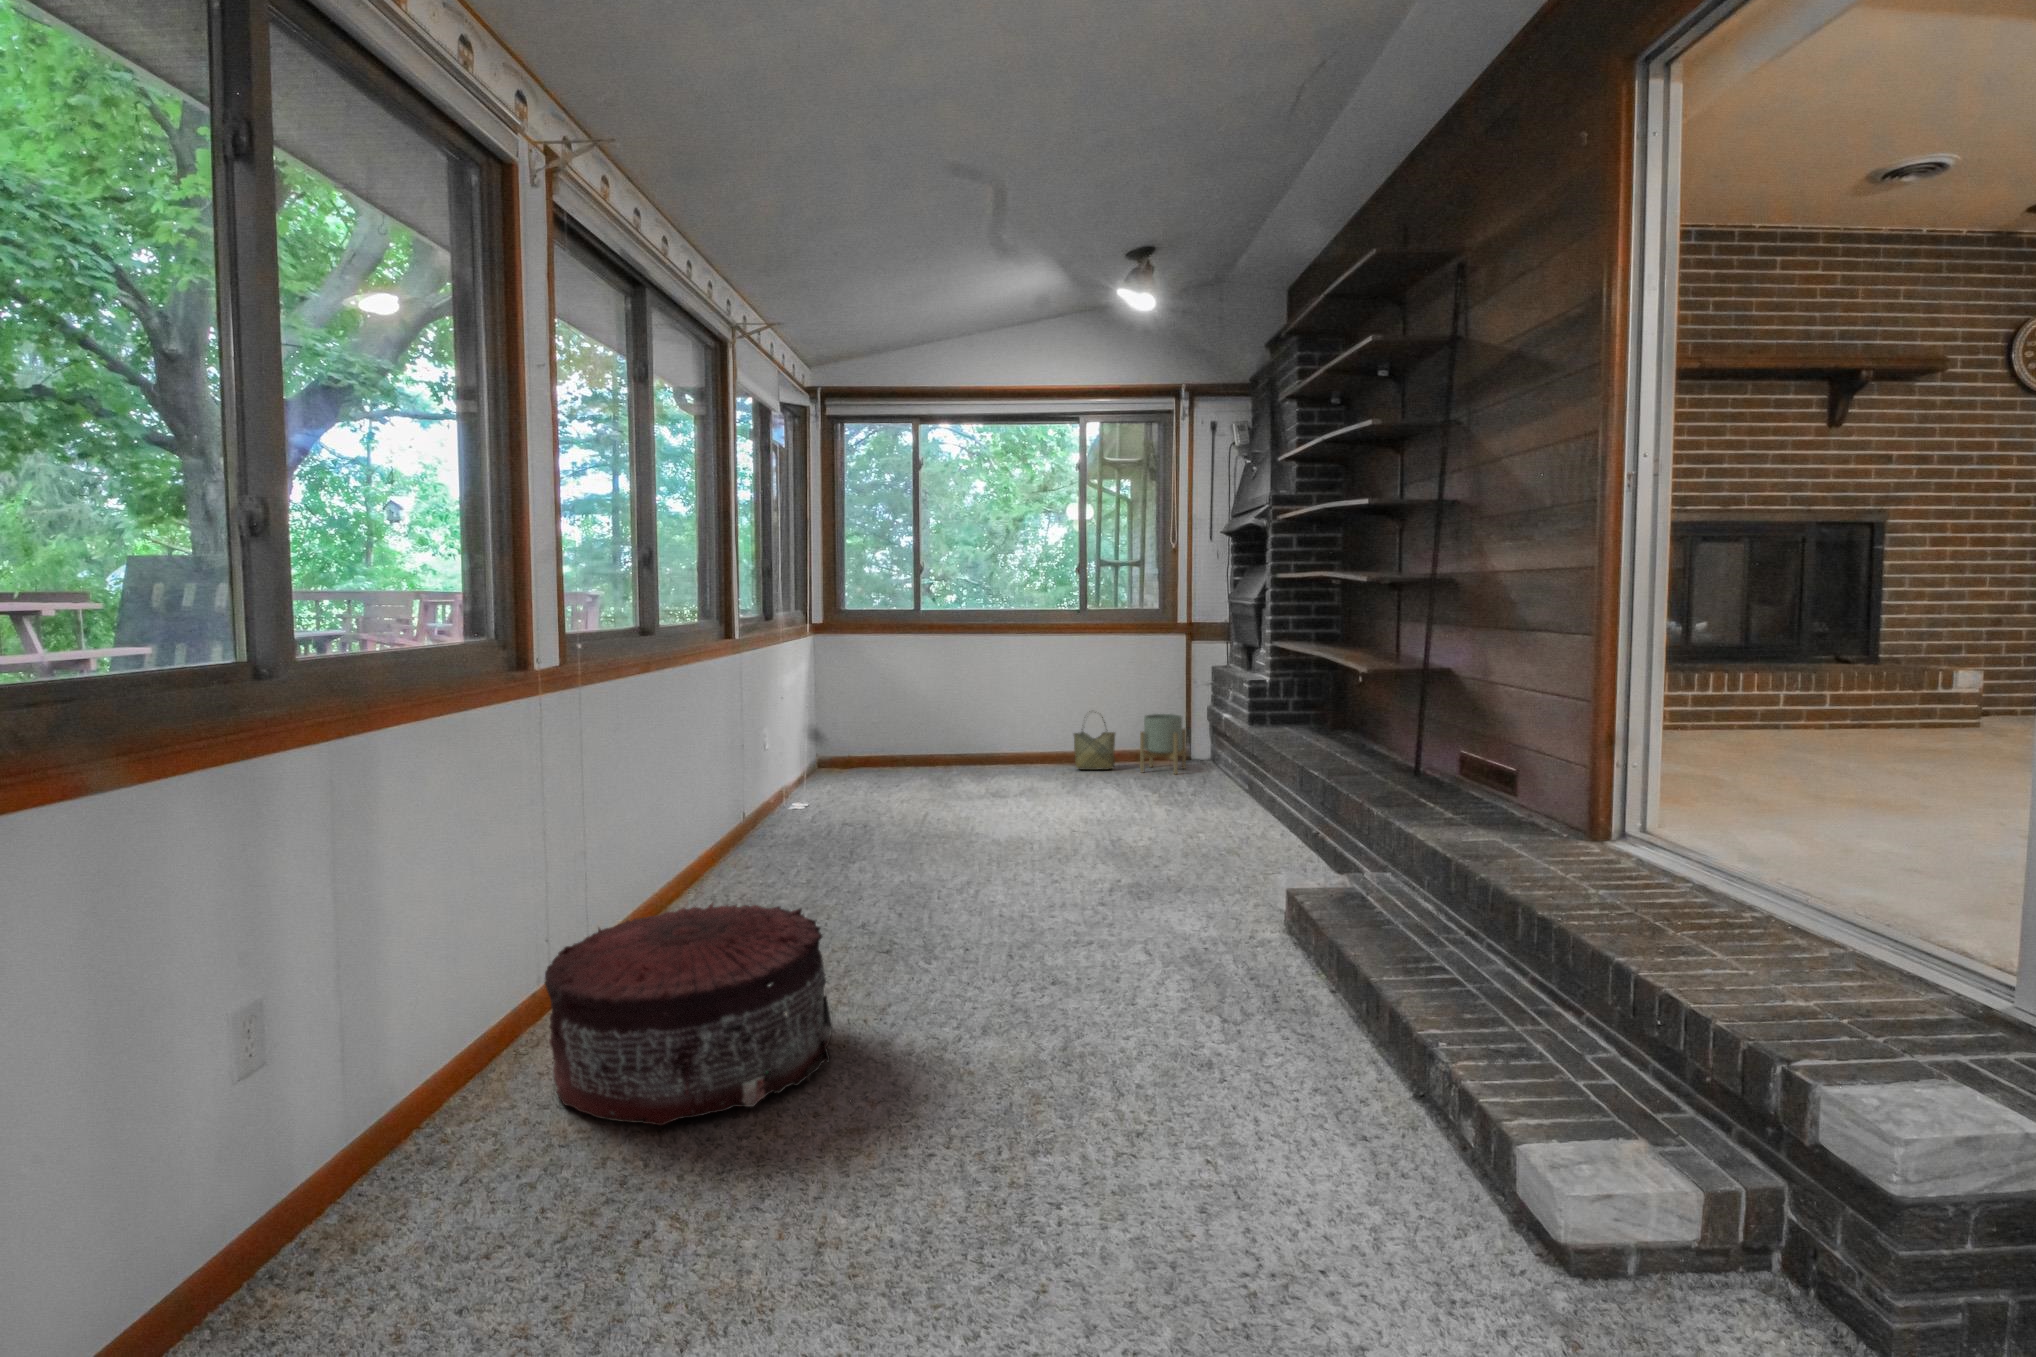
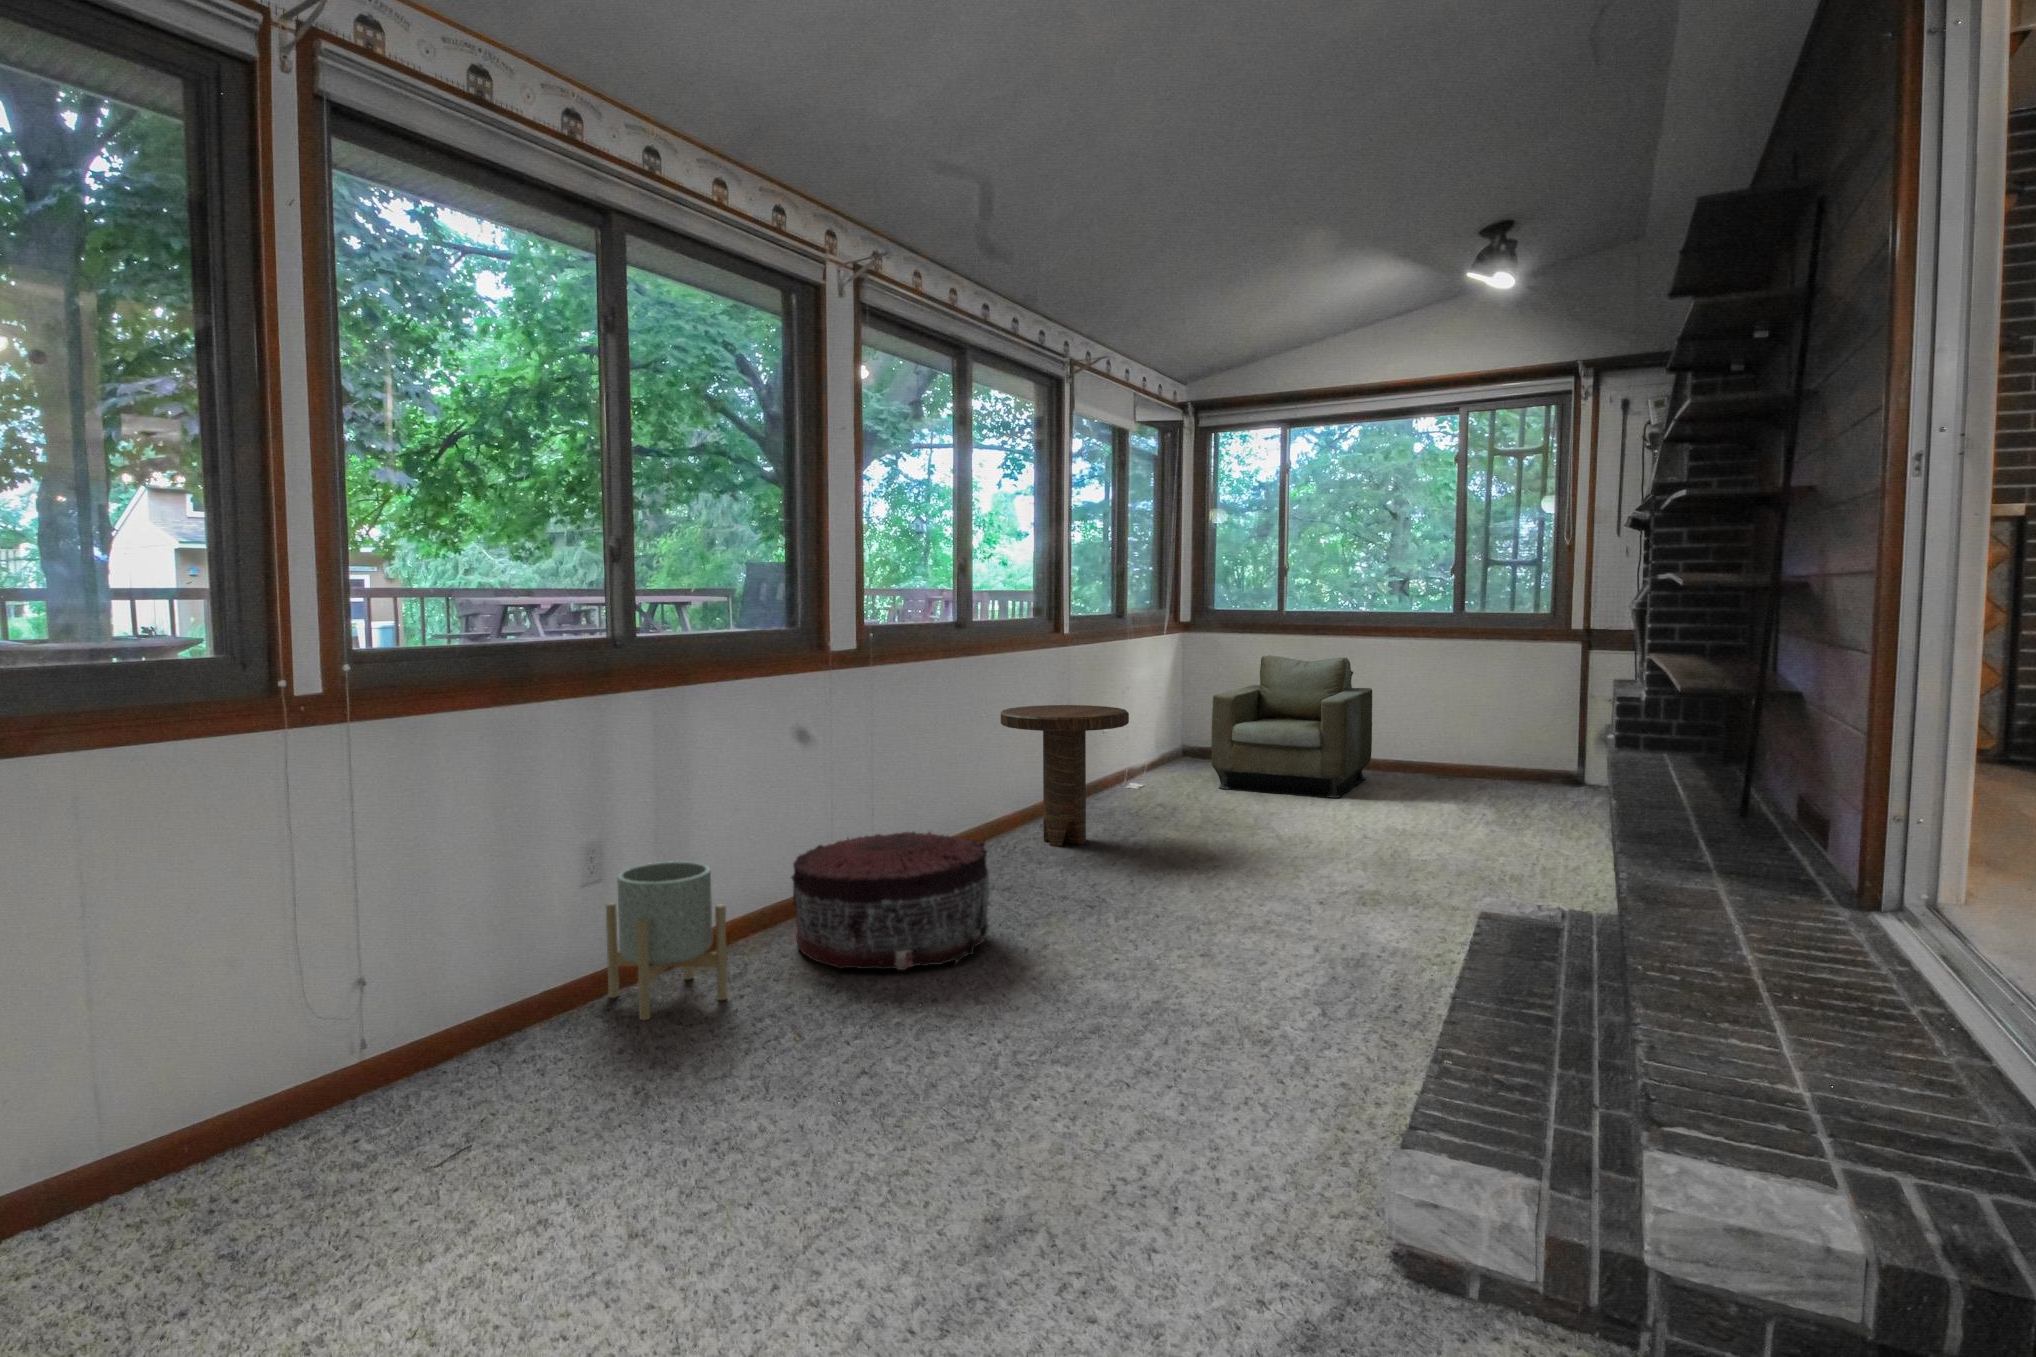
armchair: none [868,655,1014,796] -> present [1211,655,1372,798]
planter: present [1140,714,1186,774] -> present [606,861,728,1020]
woven basket: present [1074,717,1115,770] -> none [1440,721,1491,786]
side table: none [699,720,853,887] -> present [1001,705,1129,846]

